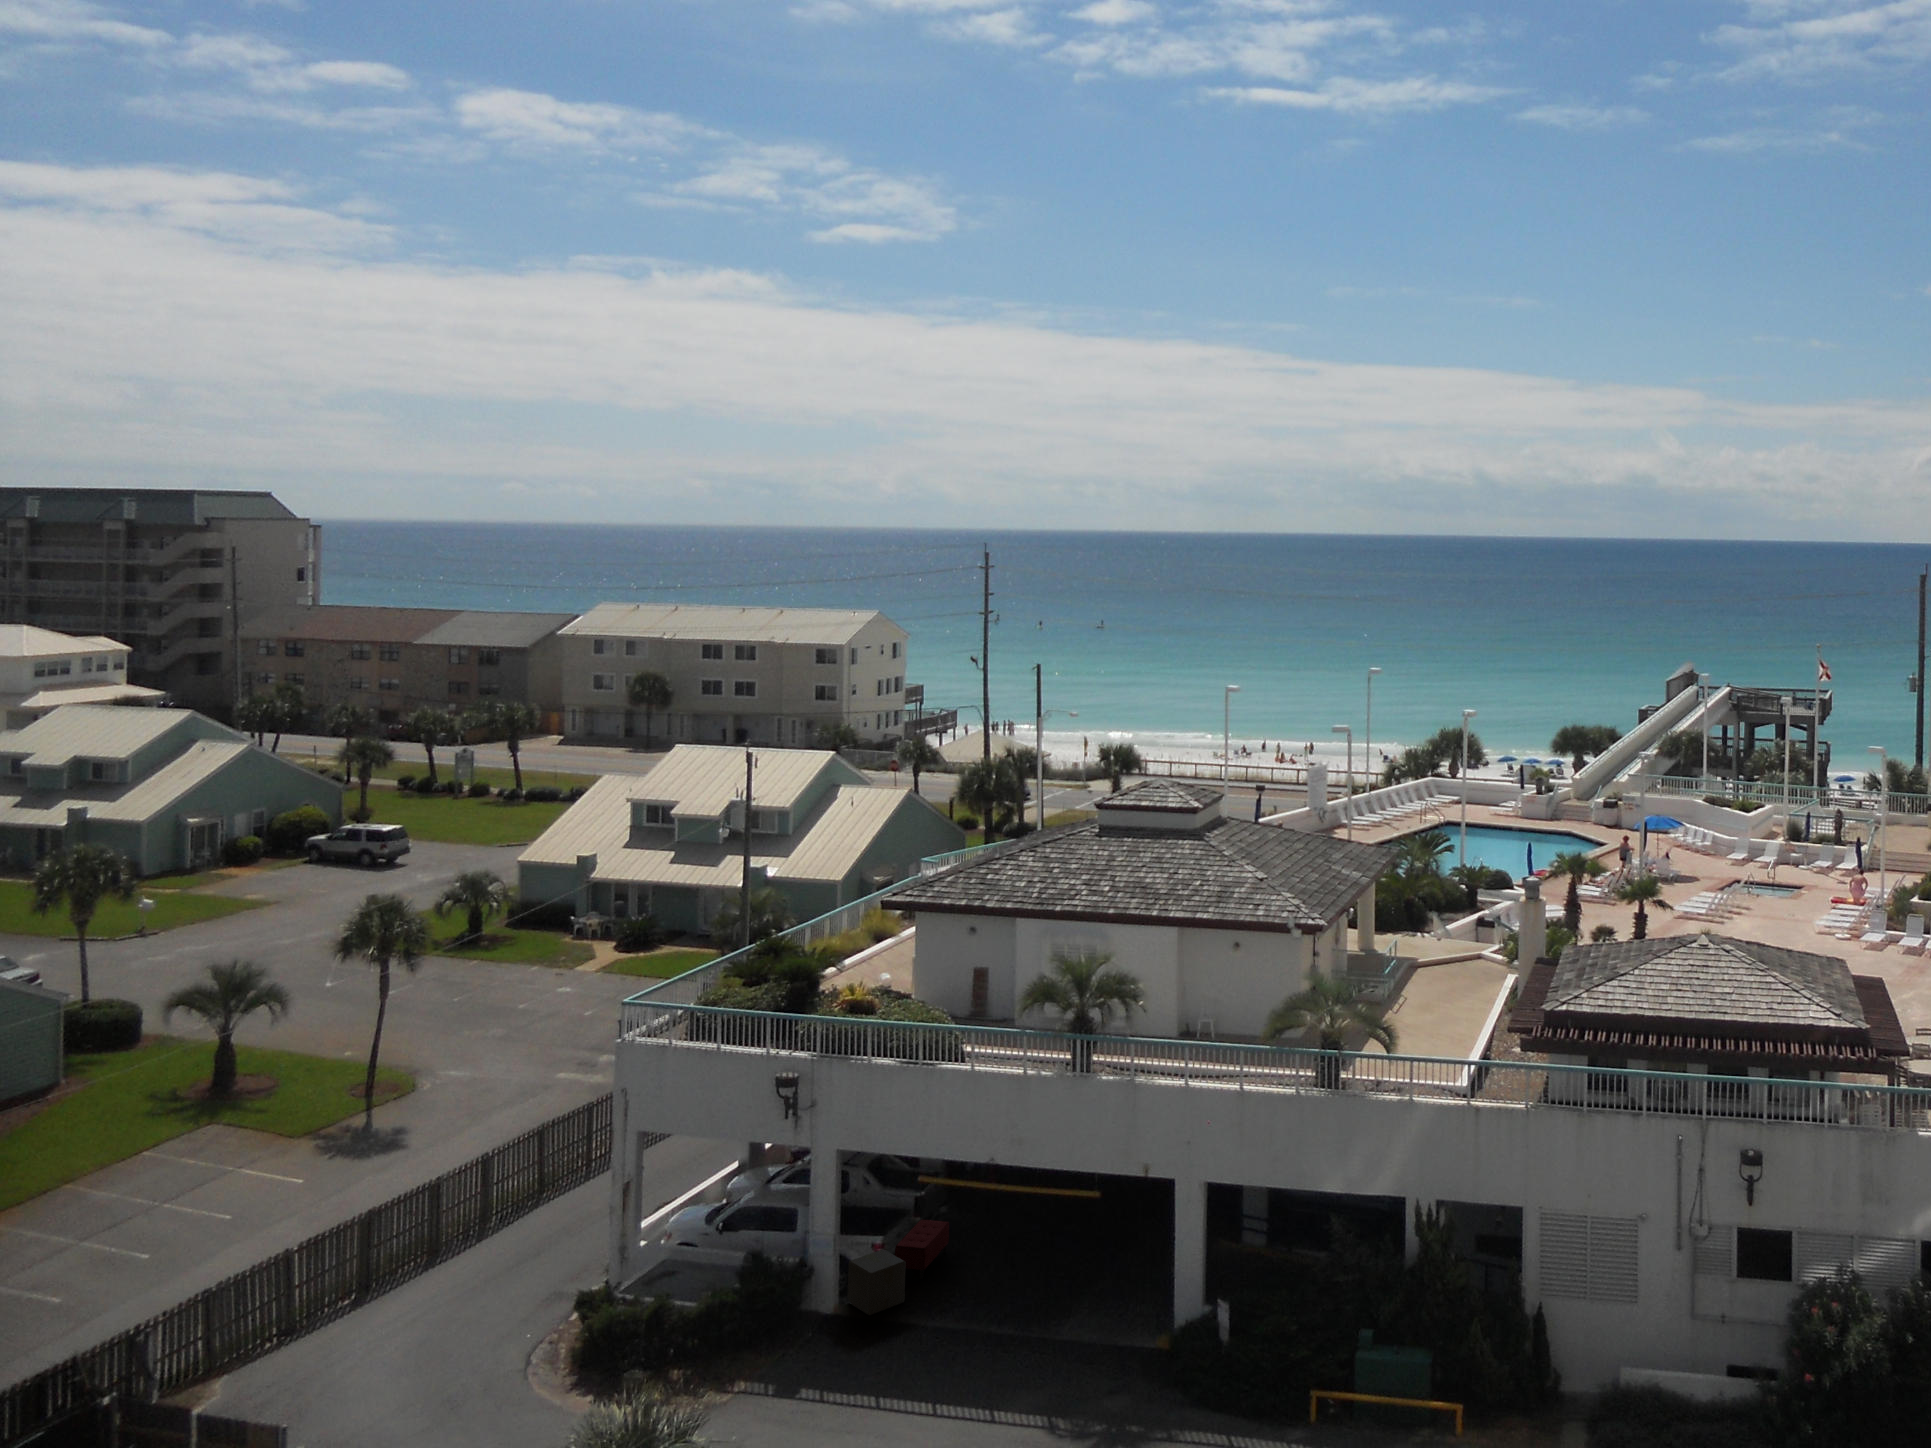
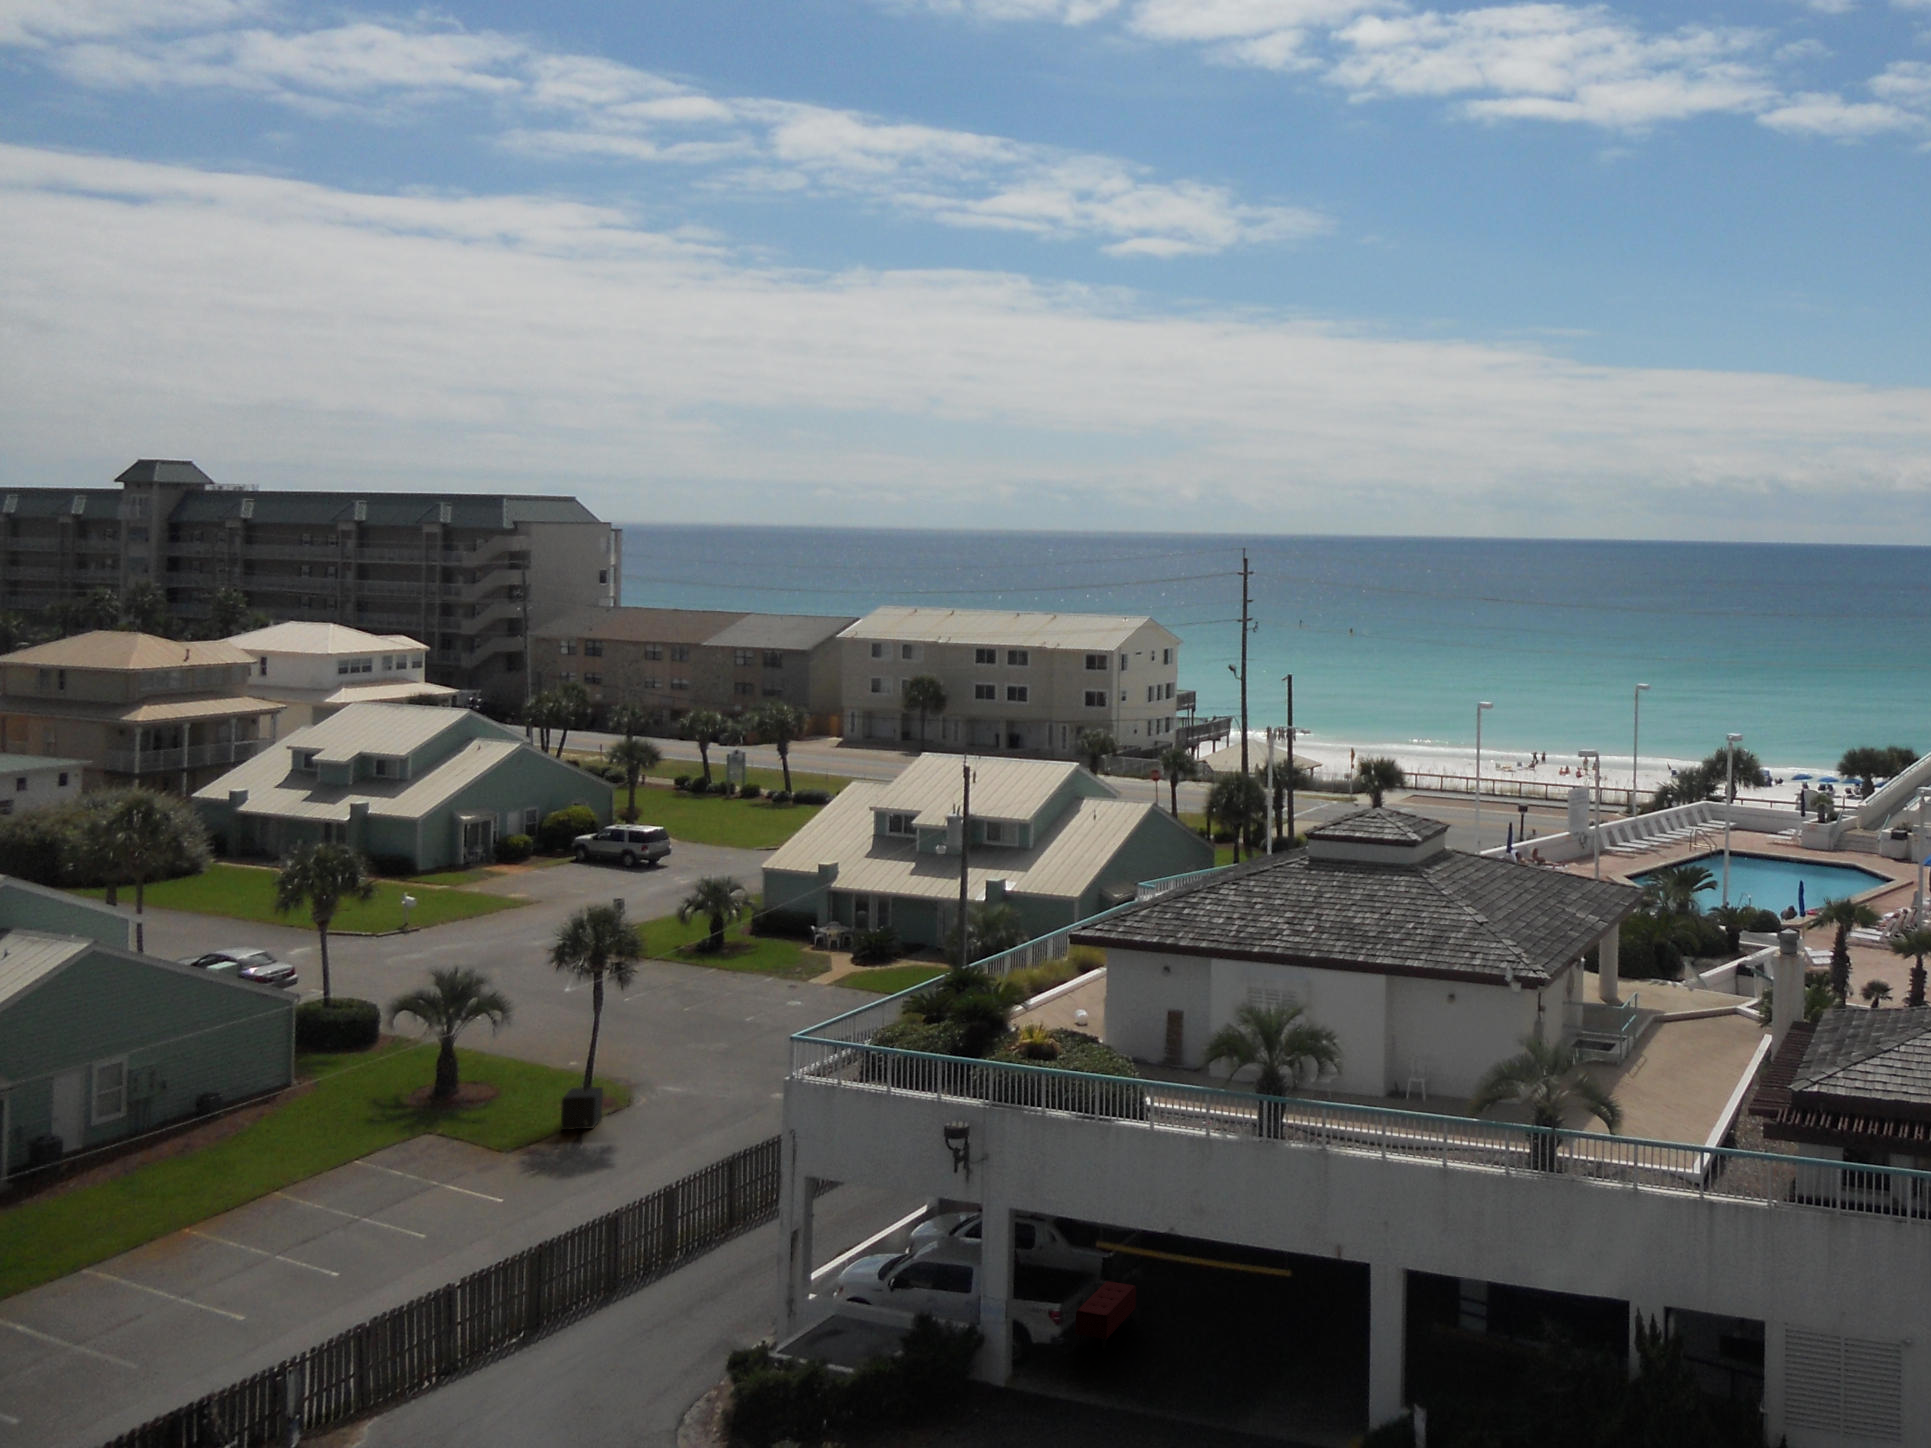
cardboard box: present [847,1249,906,1316] -> present [561,1087,603,1130]

